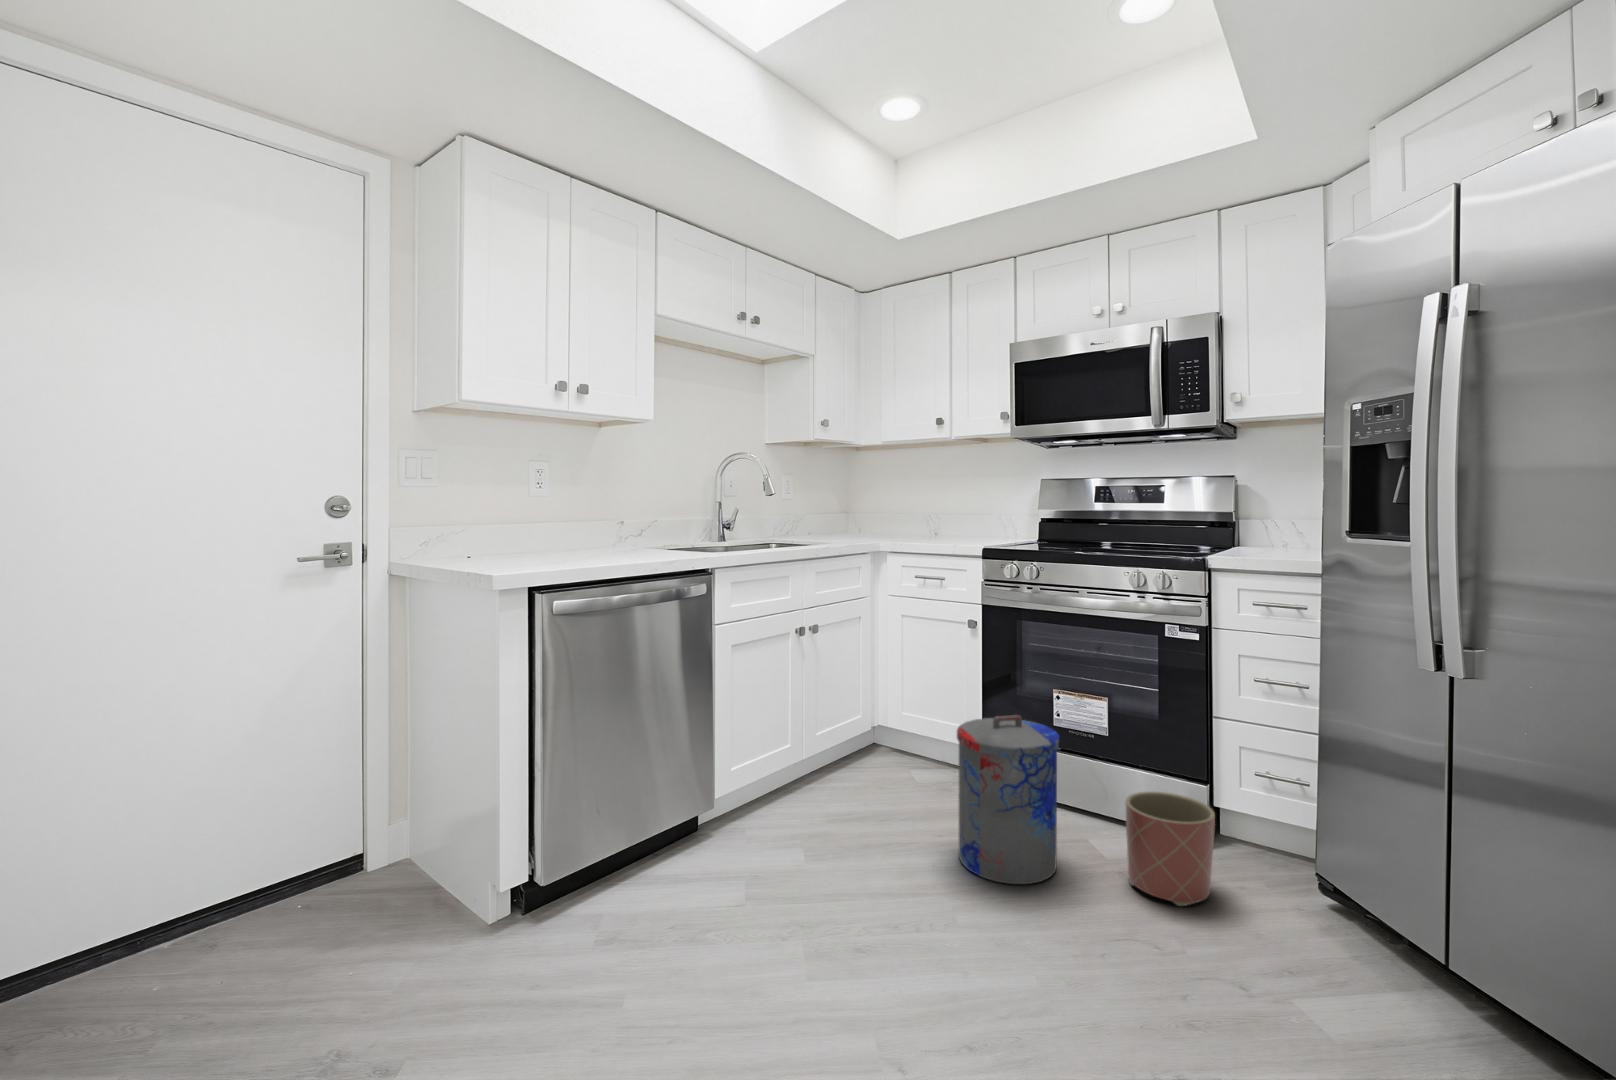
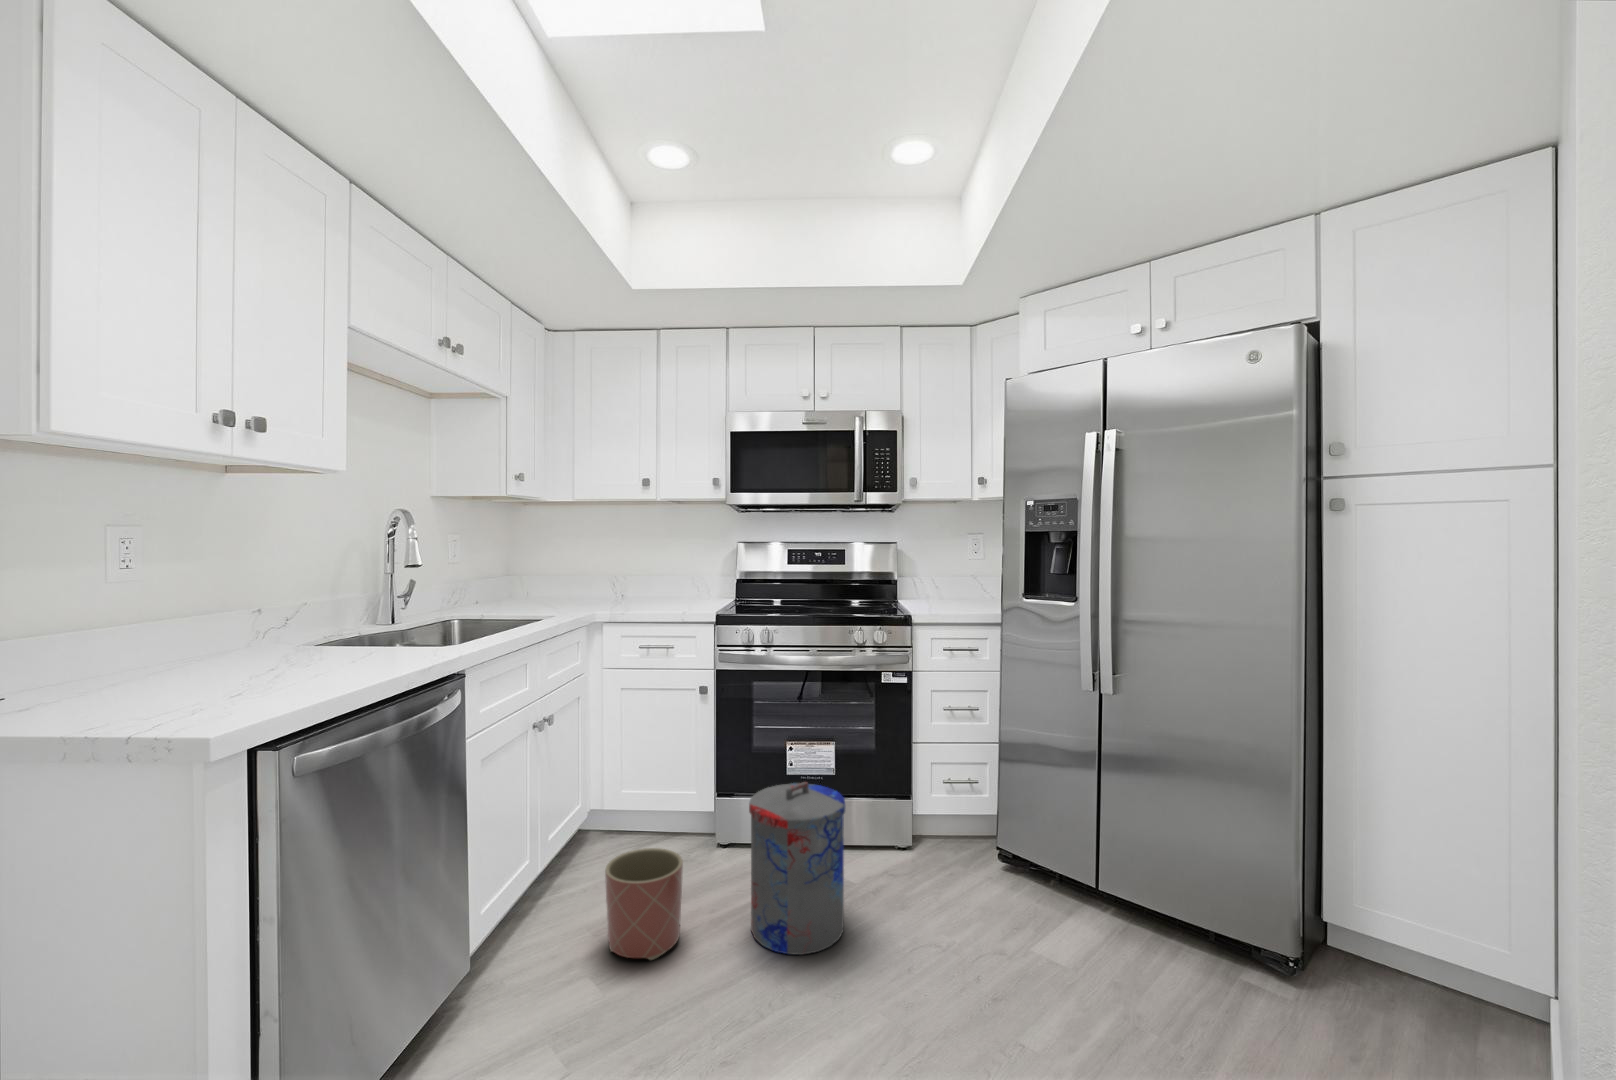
planter: present [1125,792,1215,906] -> present [605,848,683,960]

